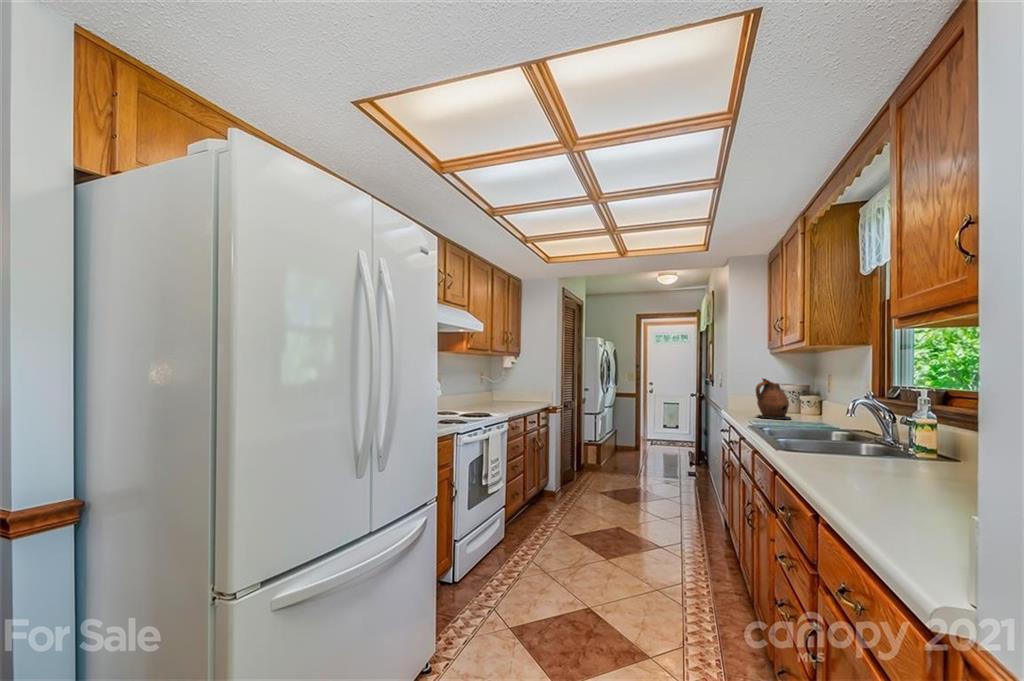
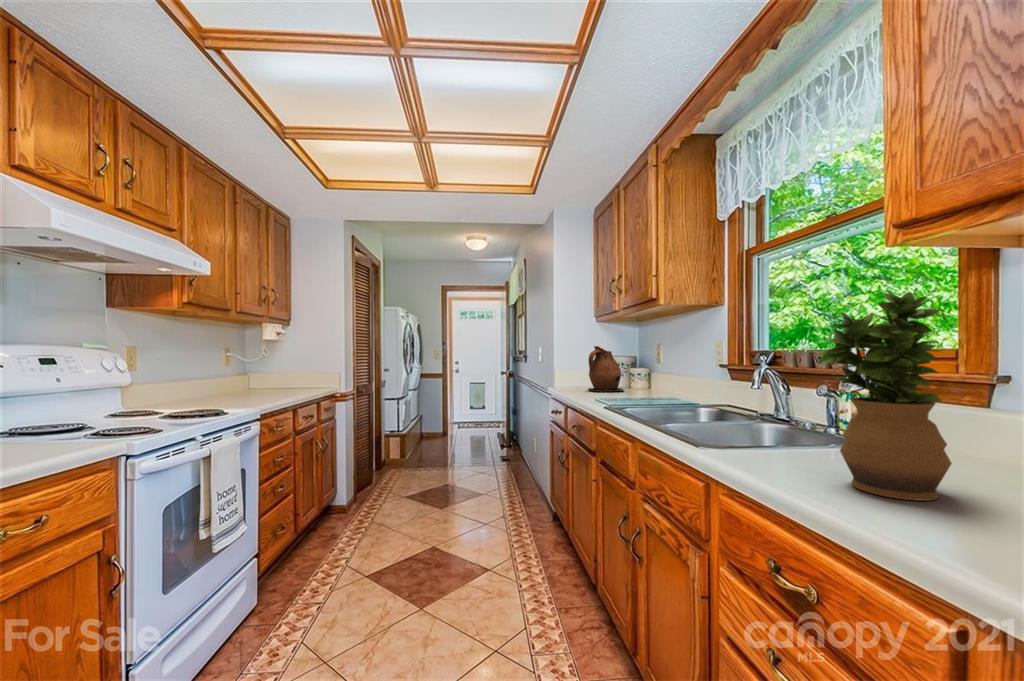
potted plant: none [821,370,893,485] -> present [819,292,952,501]

